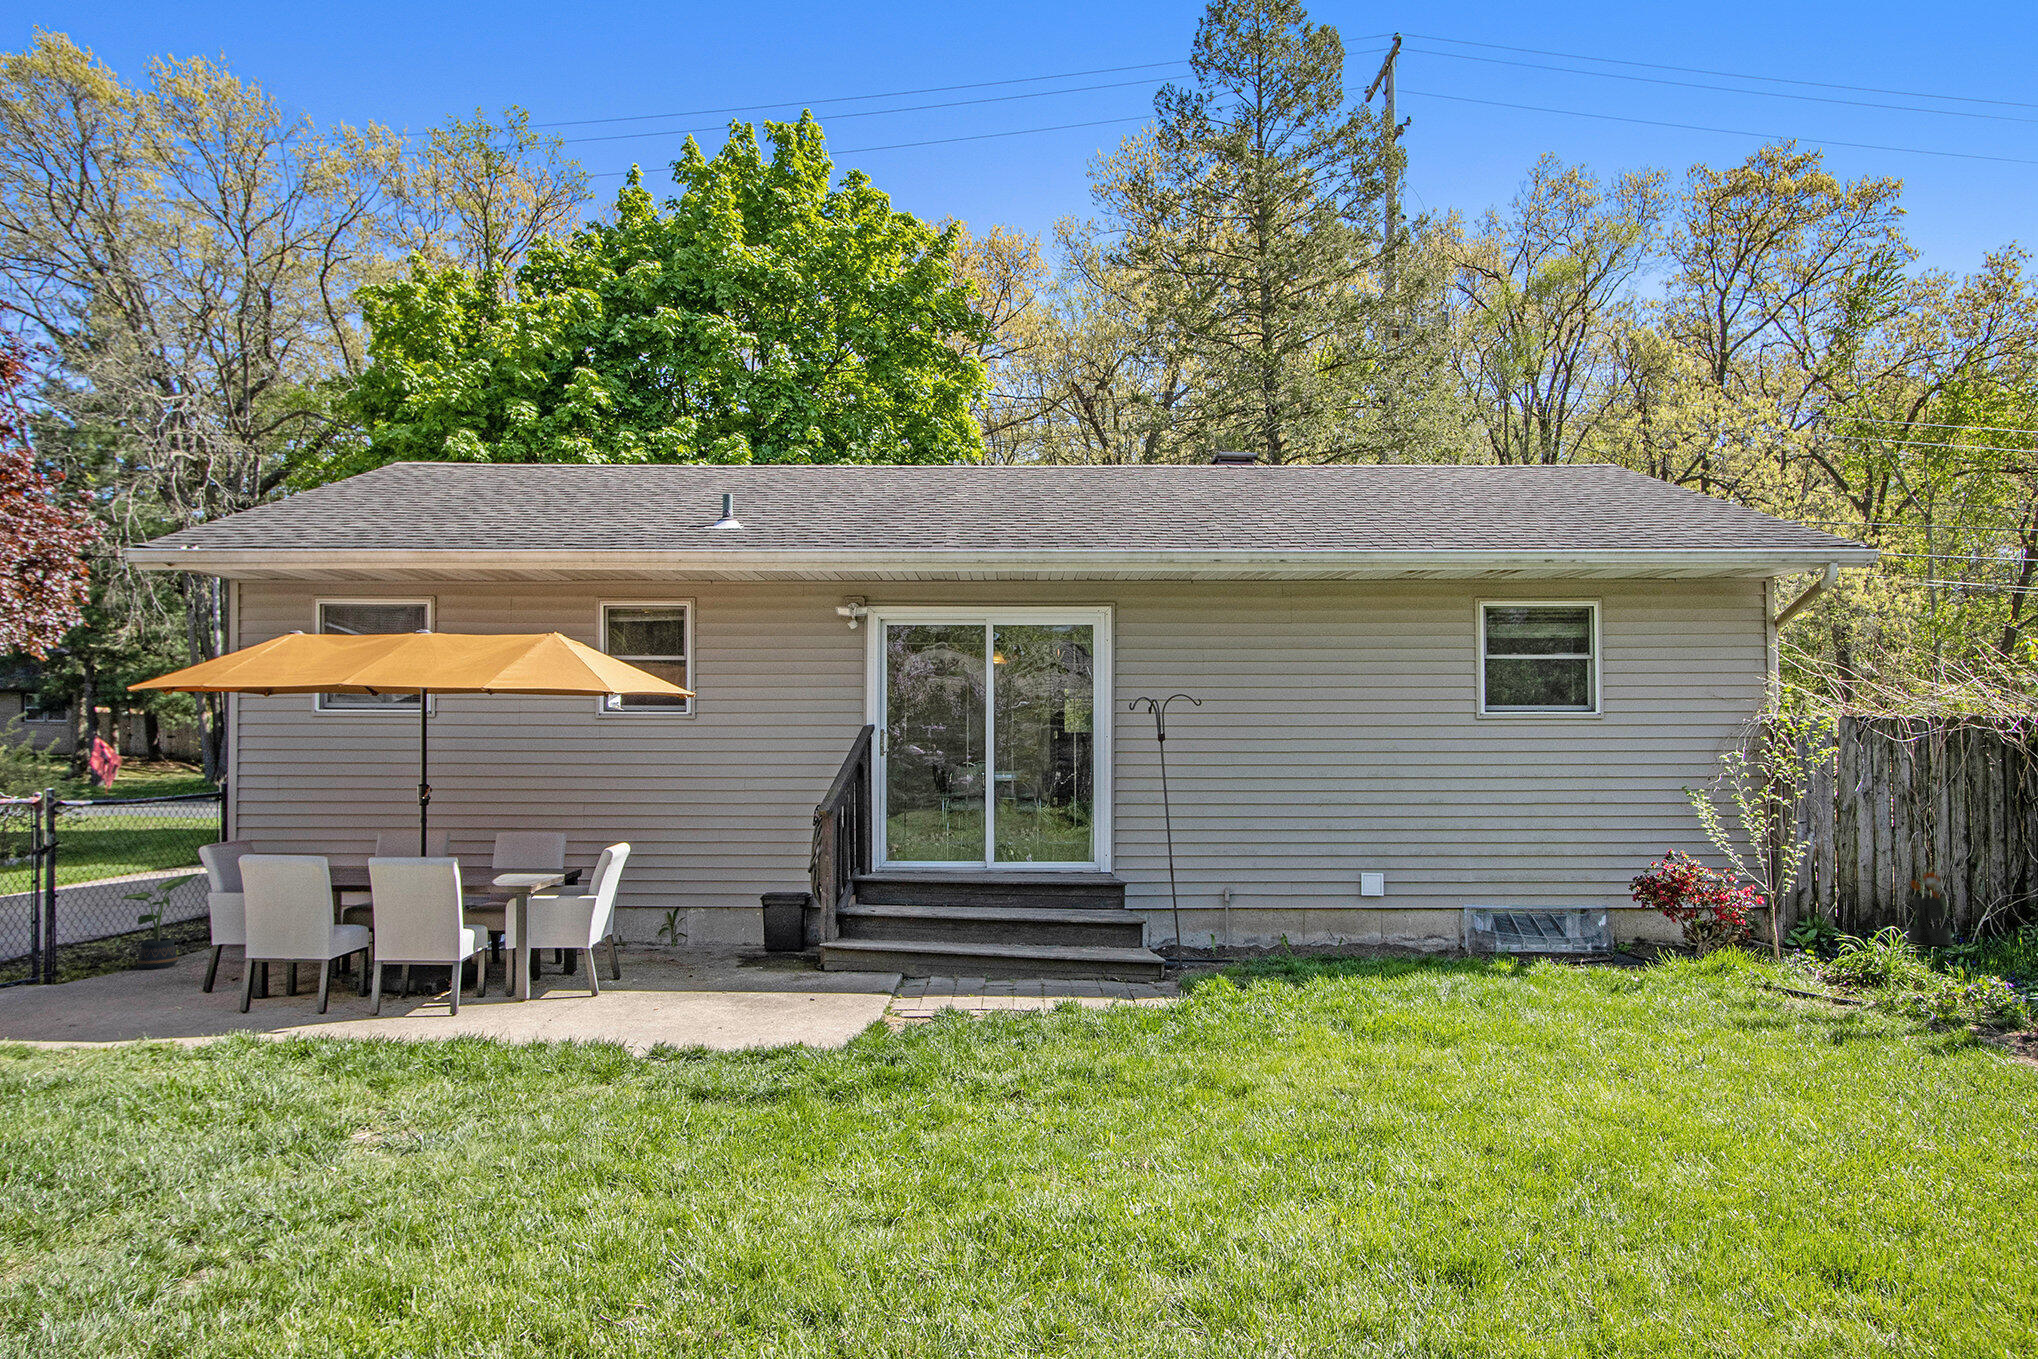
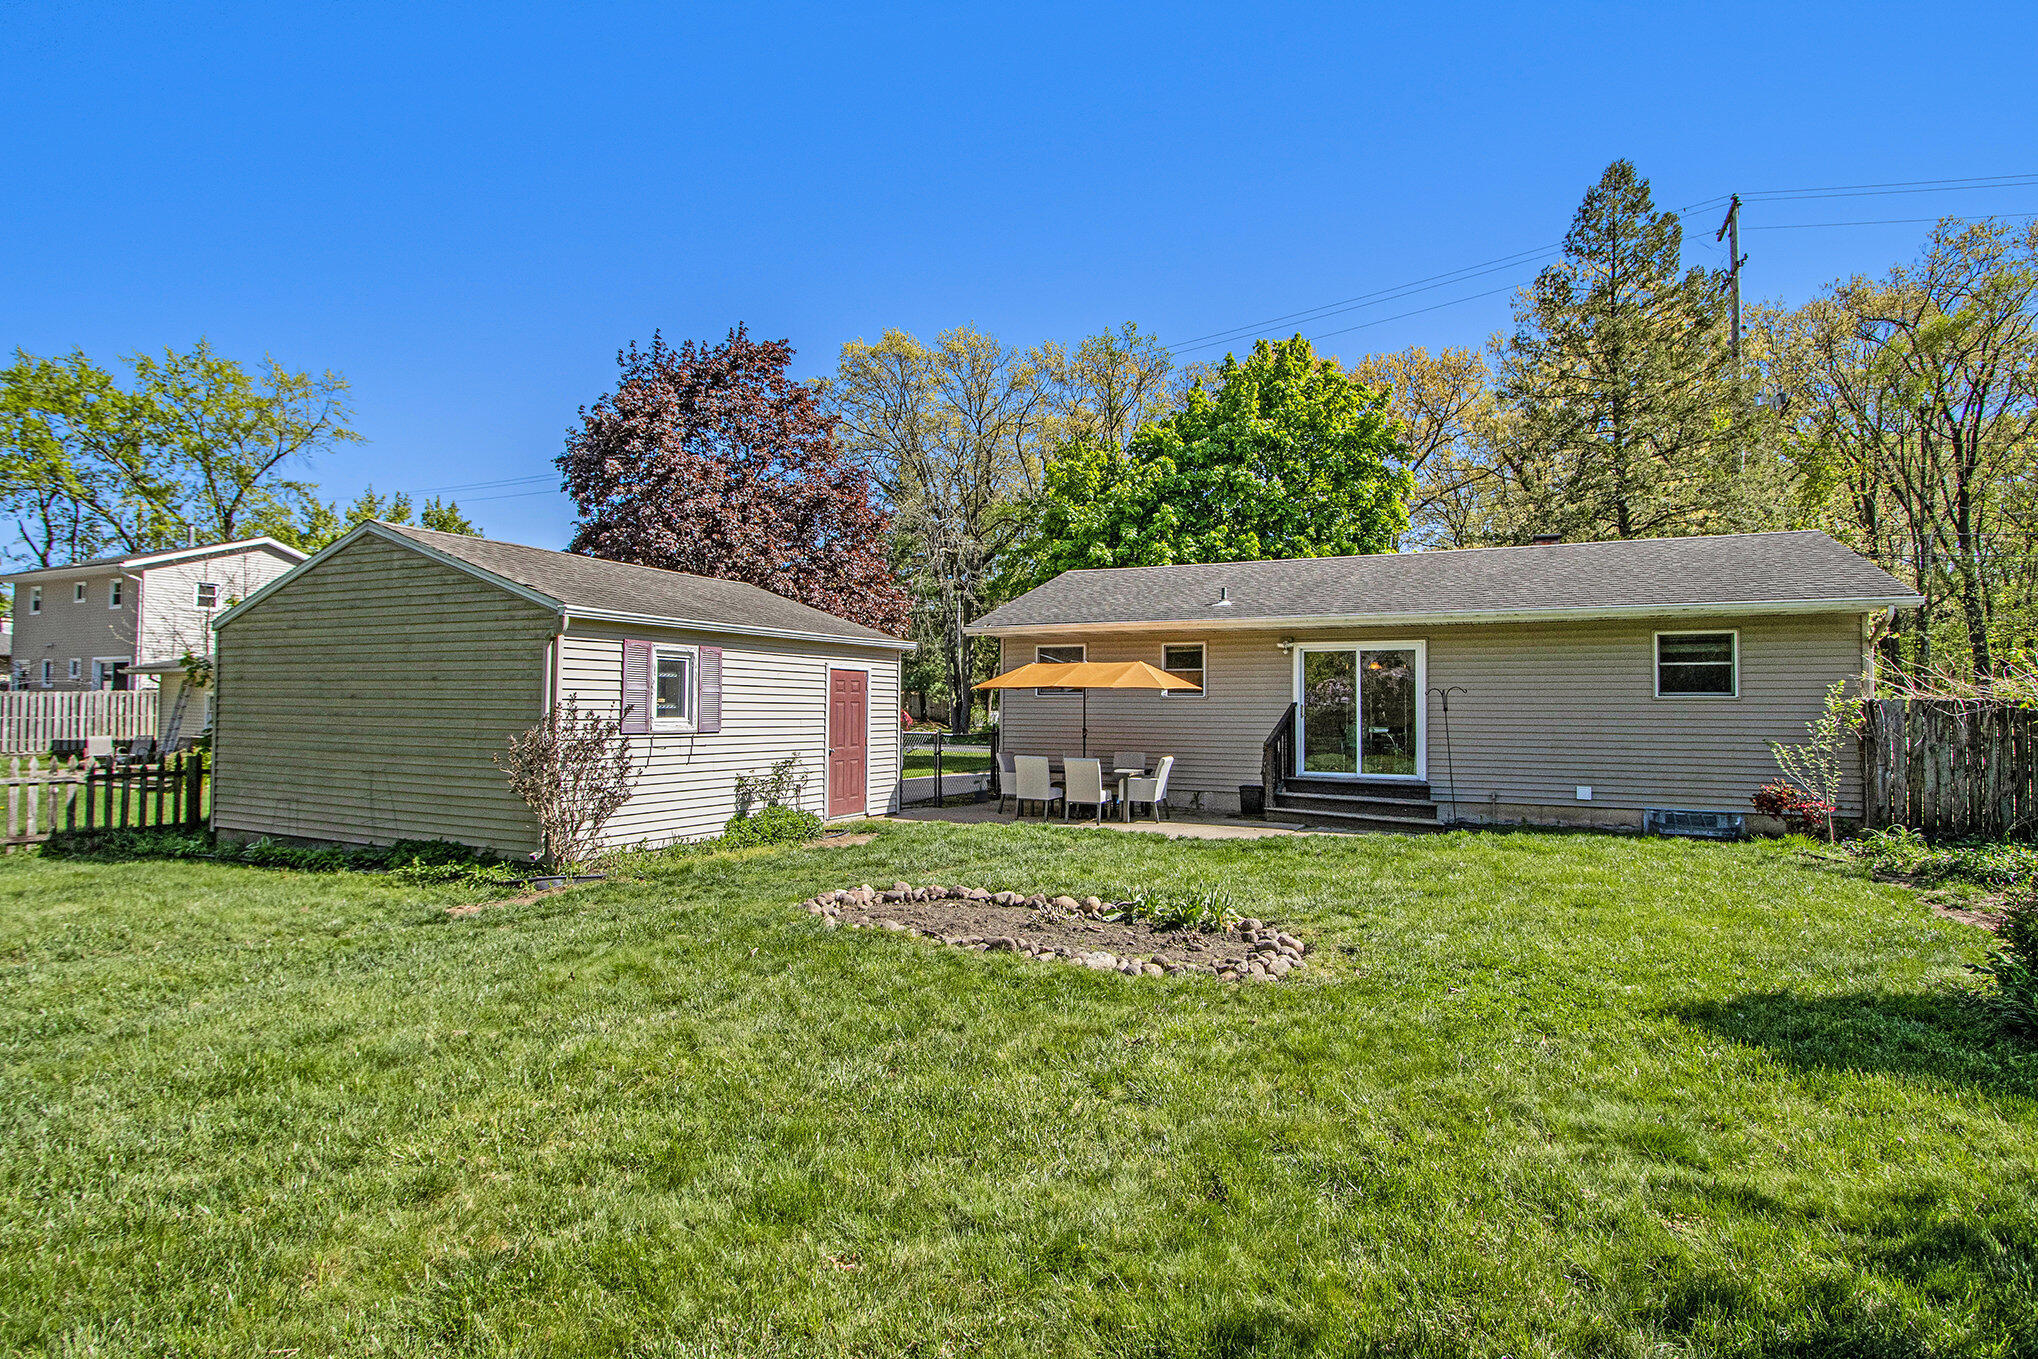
watering can: present [1906,872,1953,945] -> none [1947,797,1983,843]

